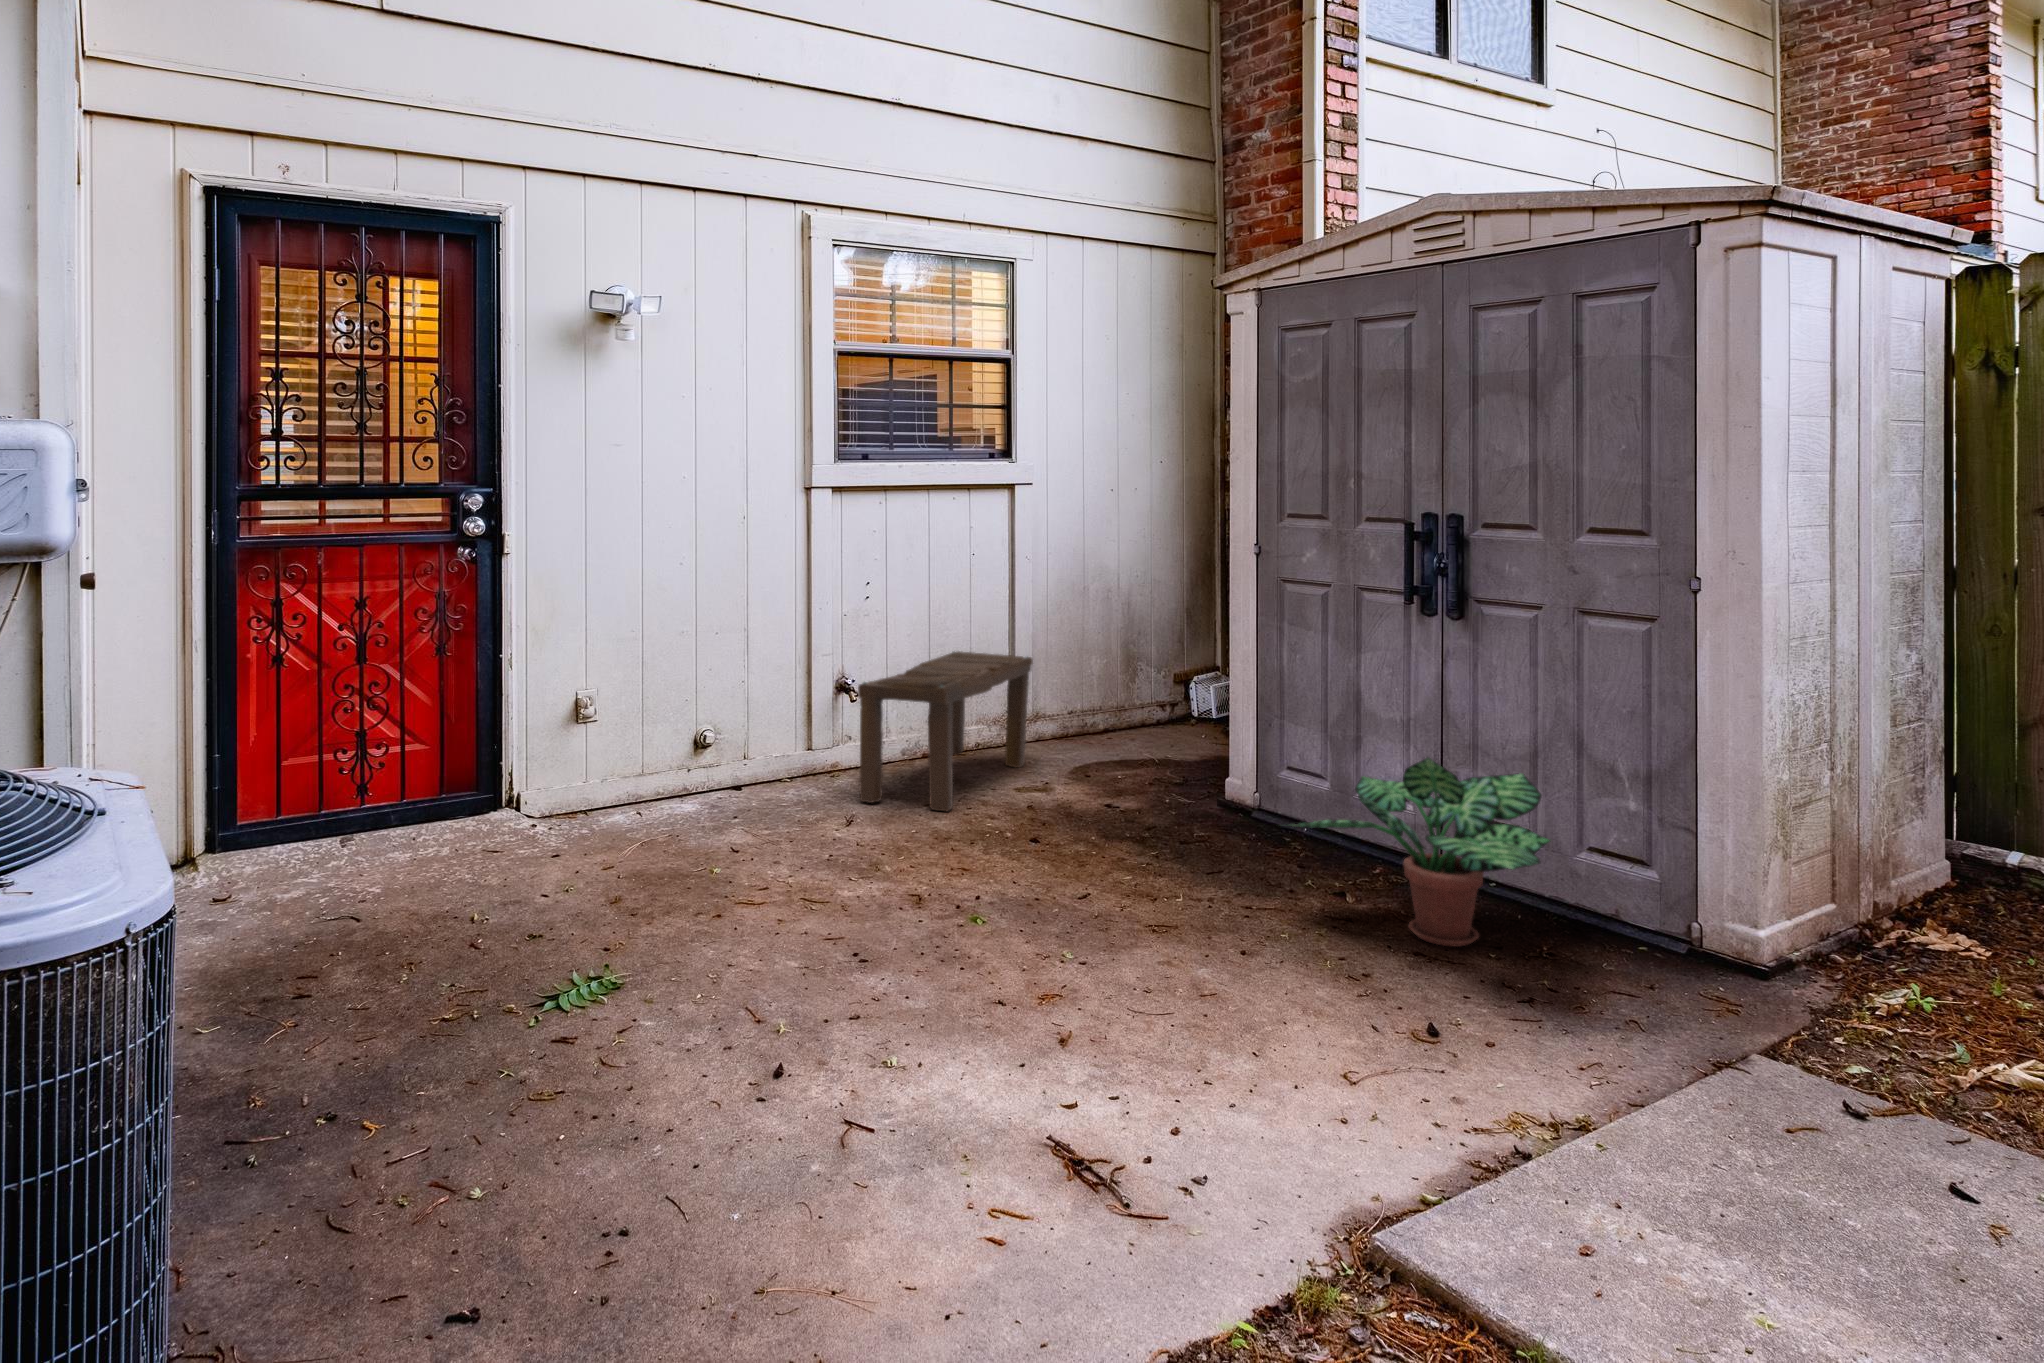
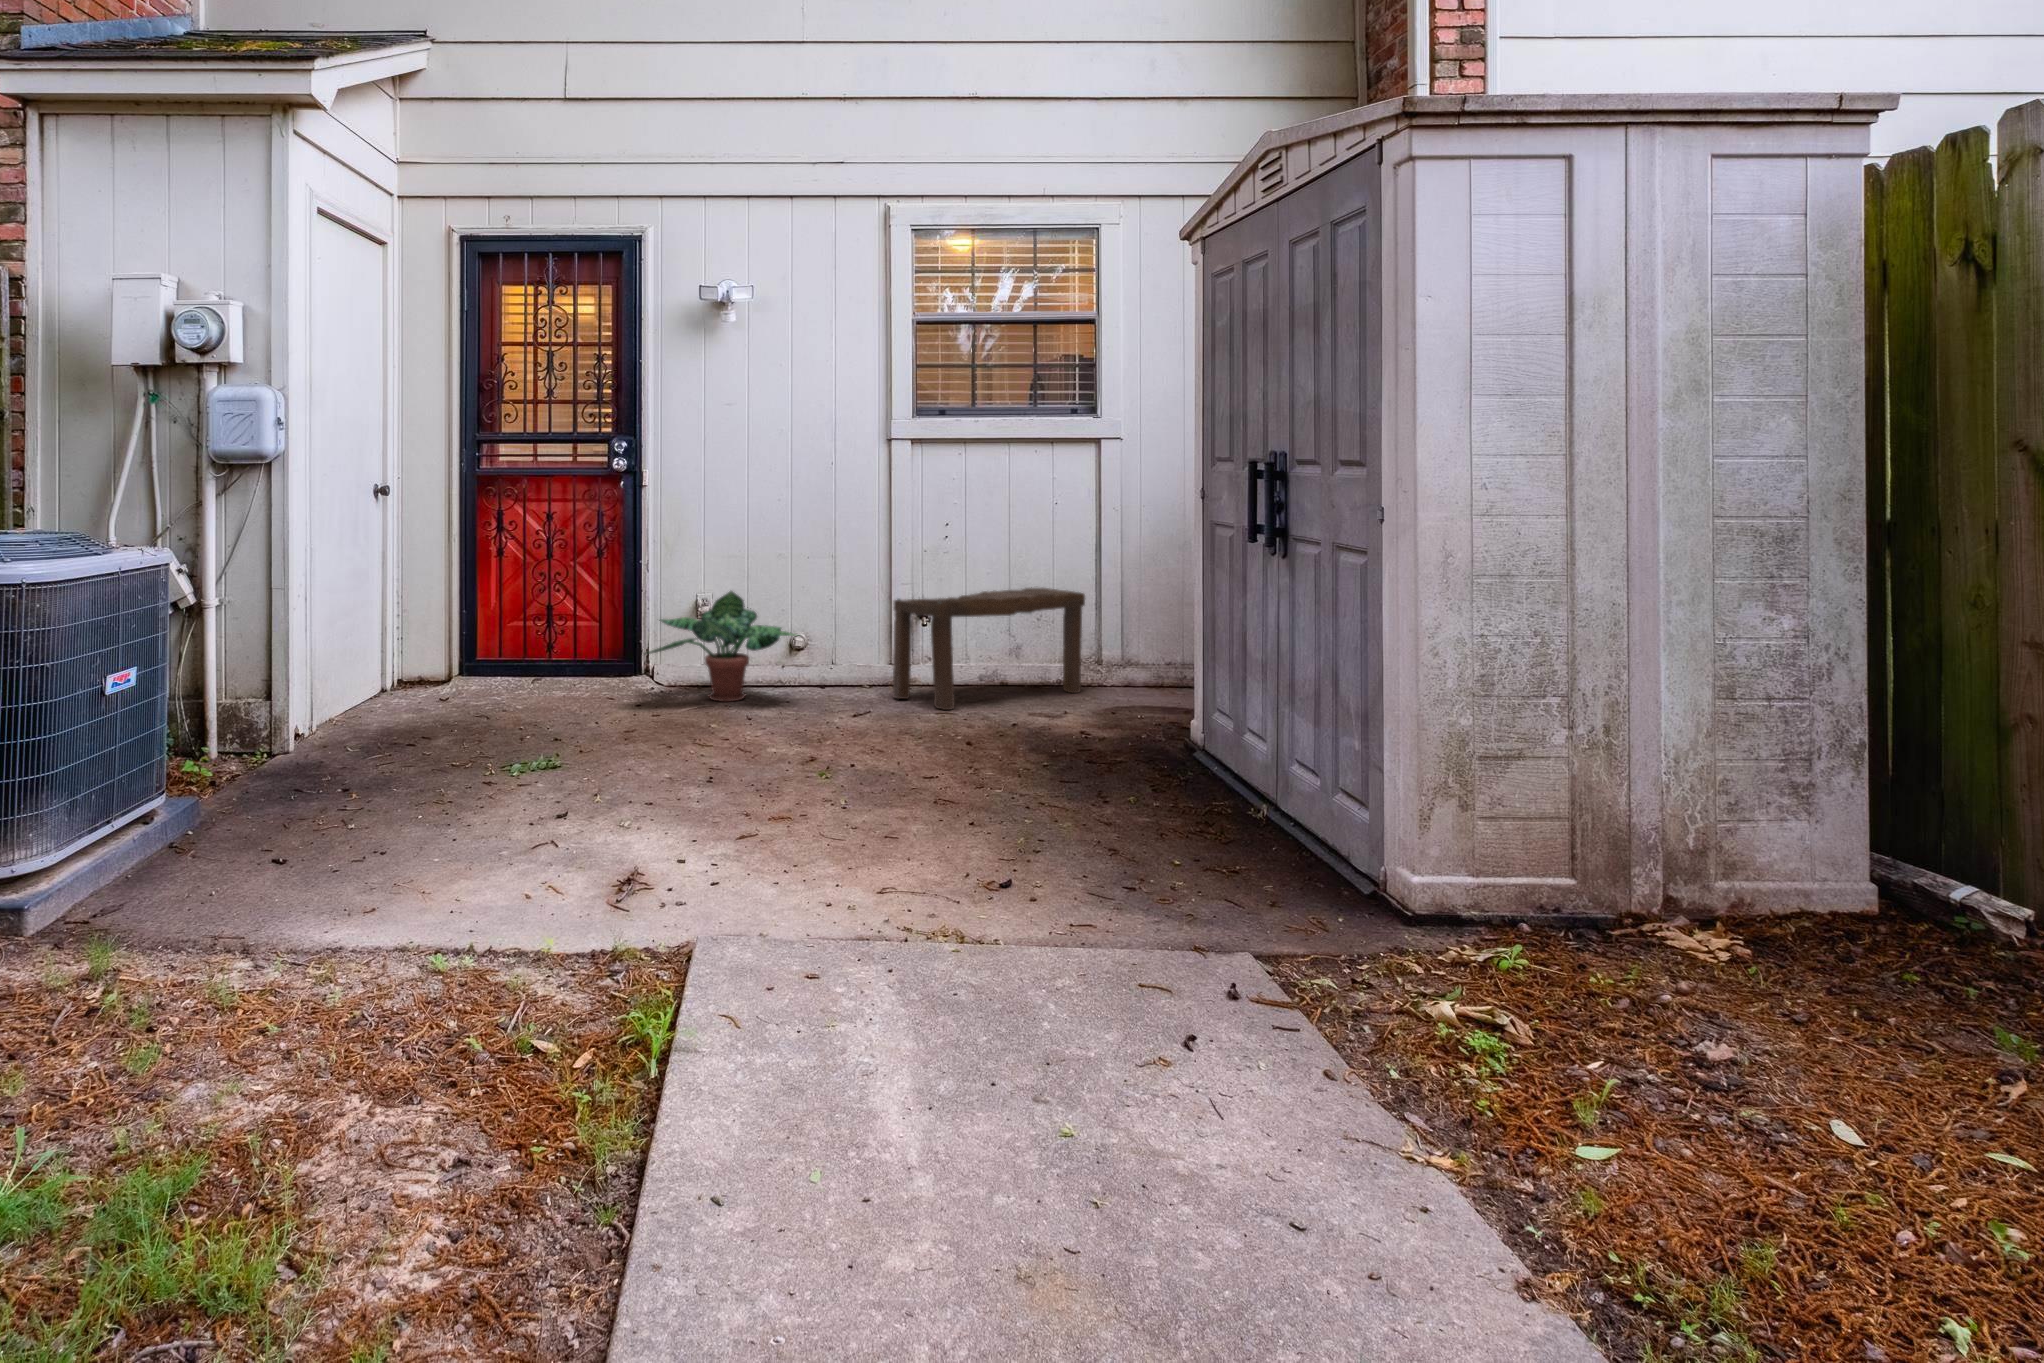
potted plant: present [1290,758,1550,947] -> present [645,591,797,702]

